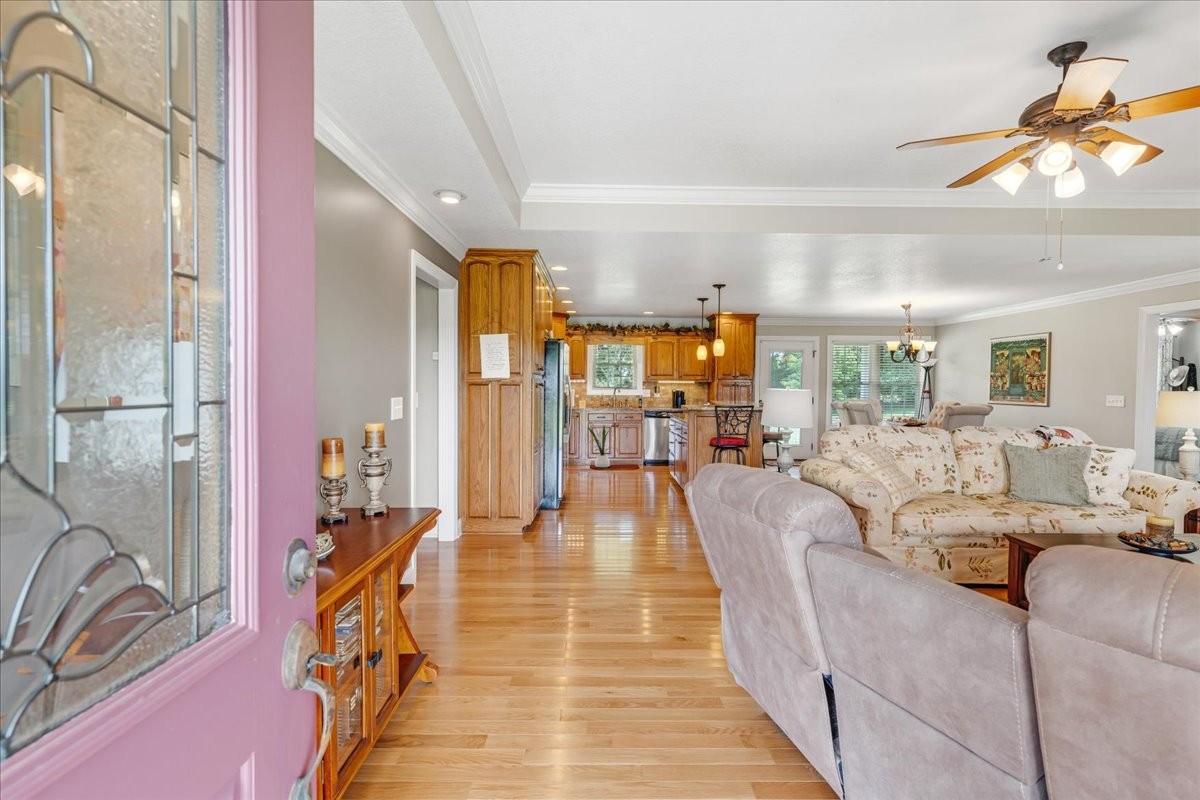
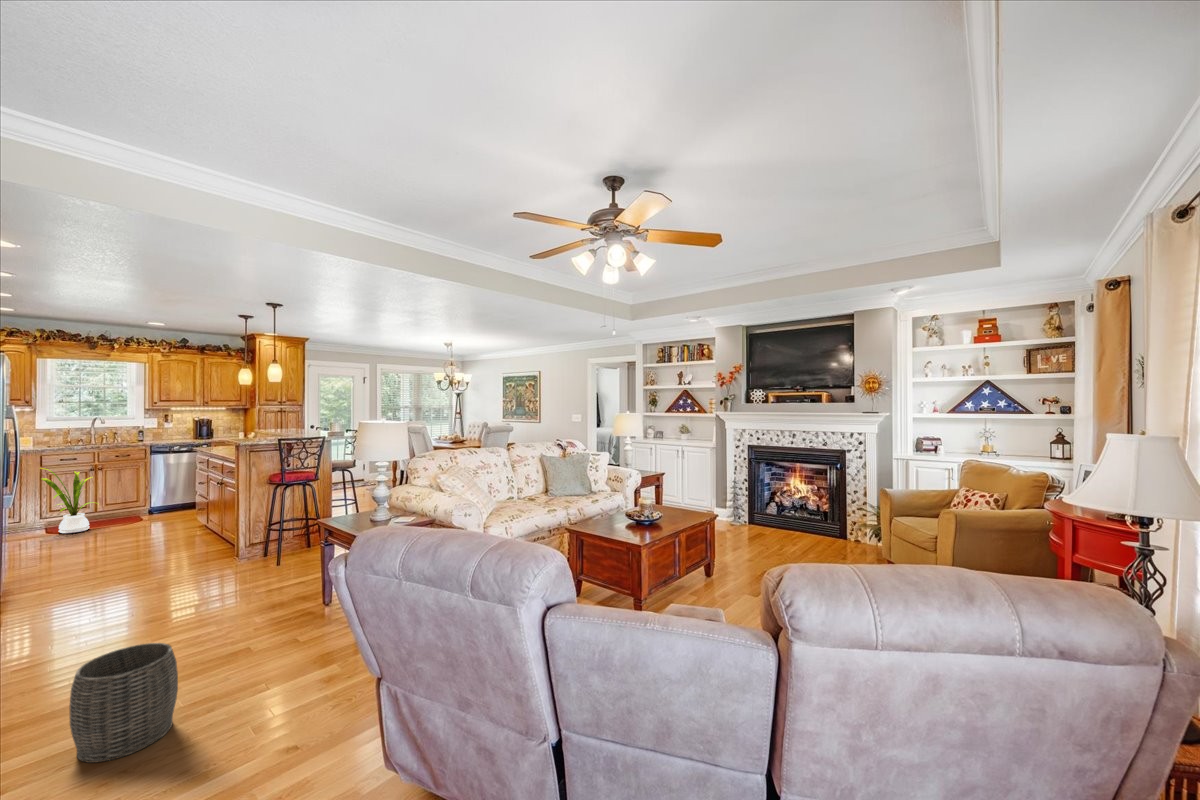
woven basket: none [542,540,598,613] -> present [70,643,178,763]

